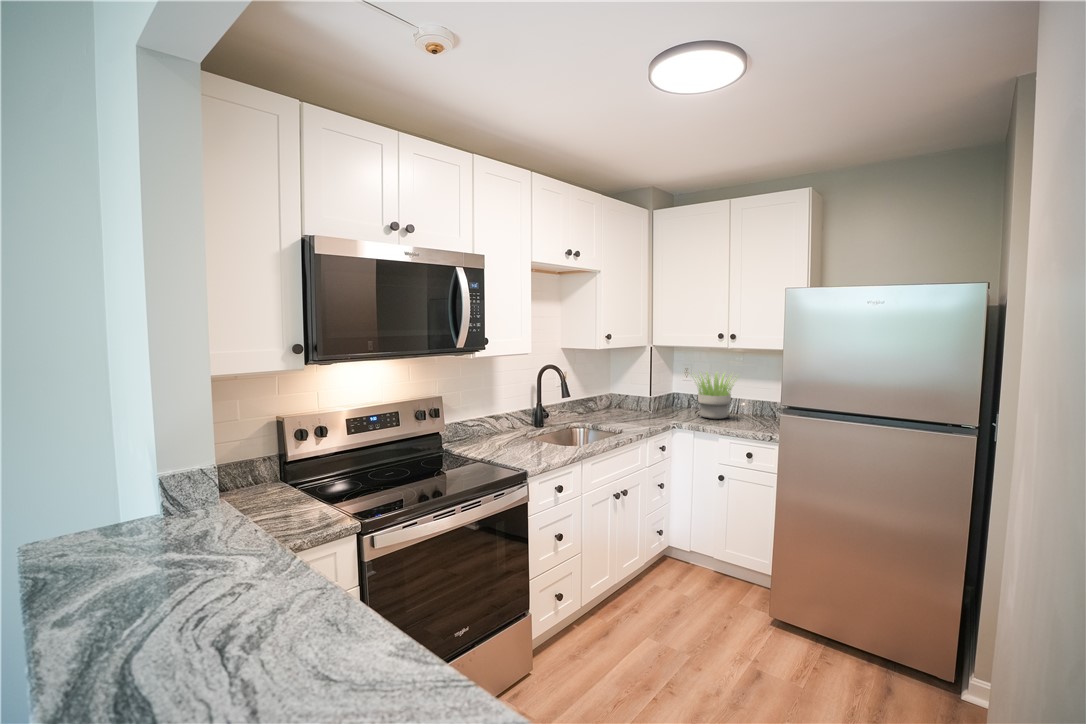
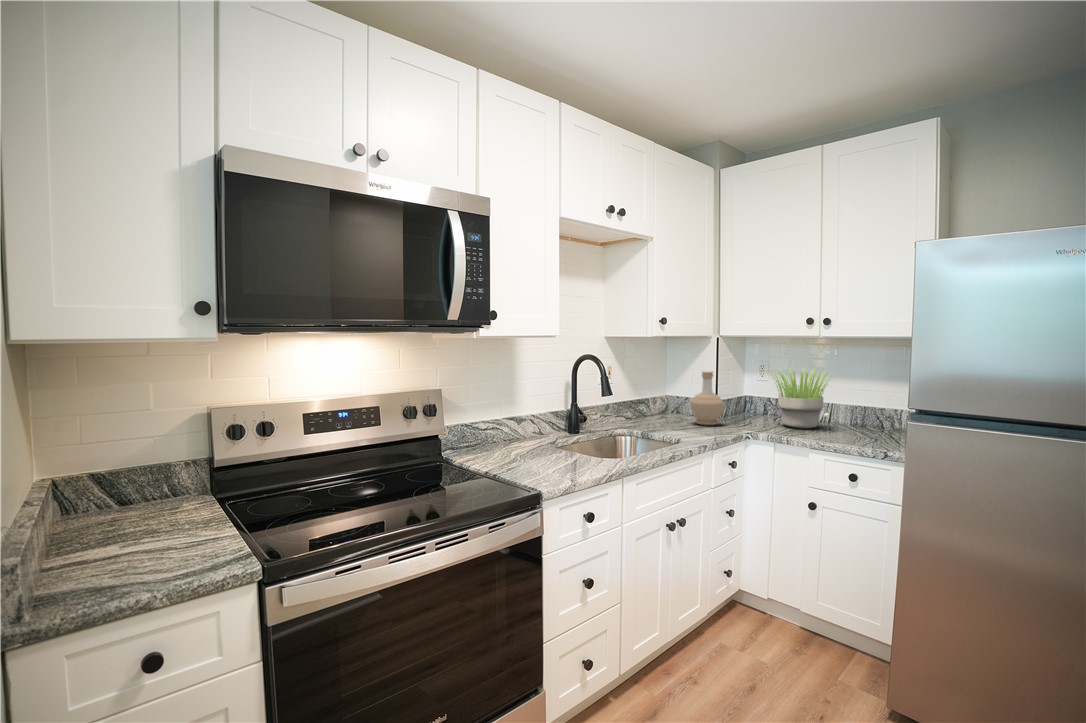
bottle: none [631,375,657,418] -> present [690,371,724,425]

